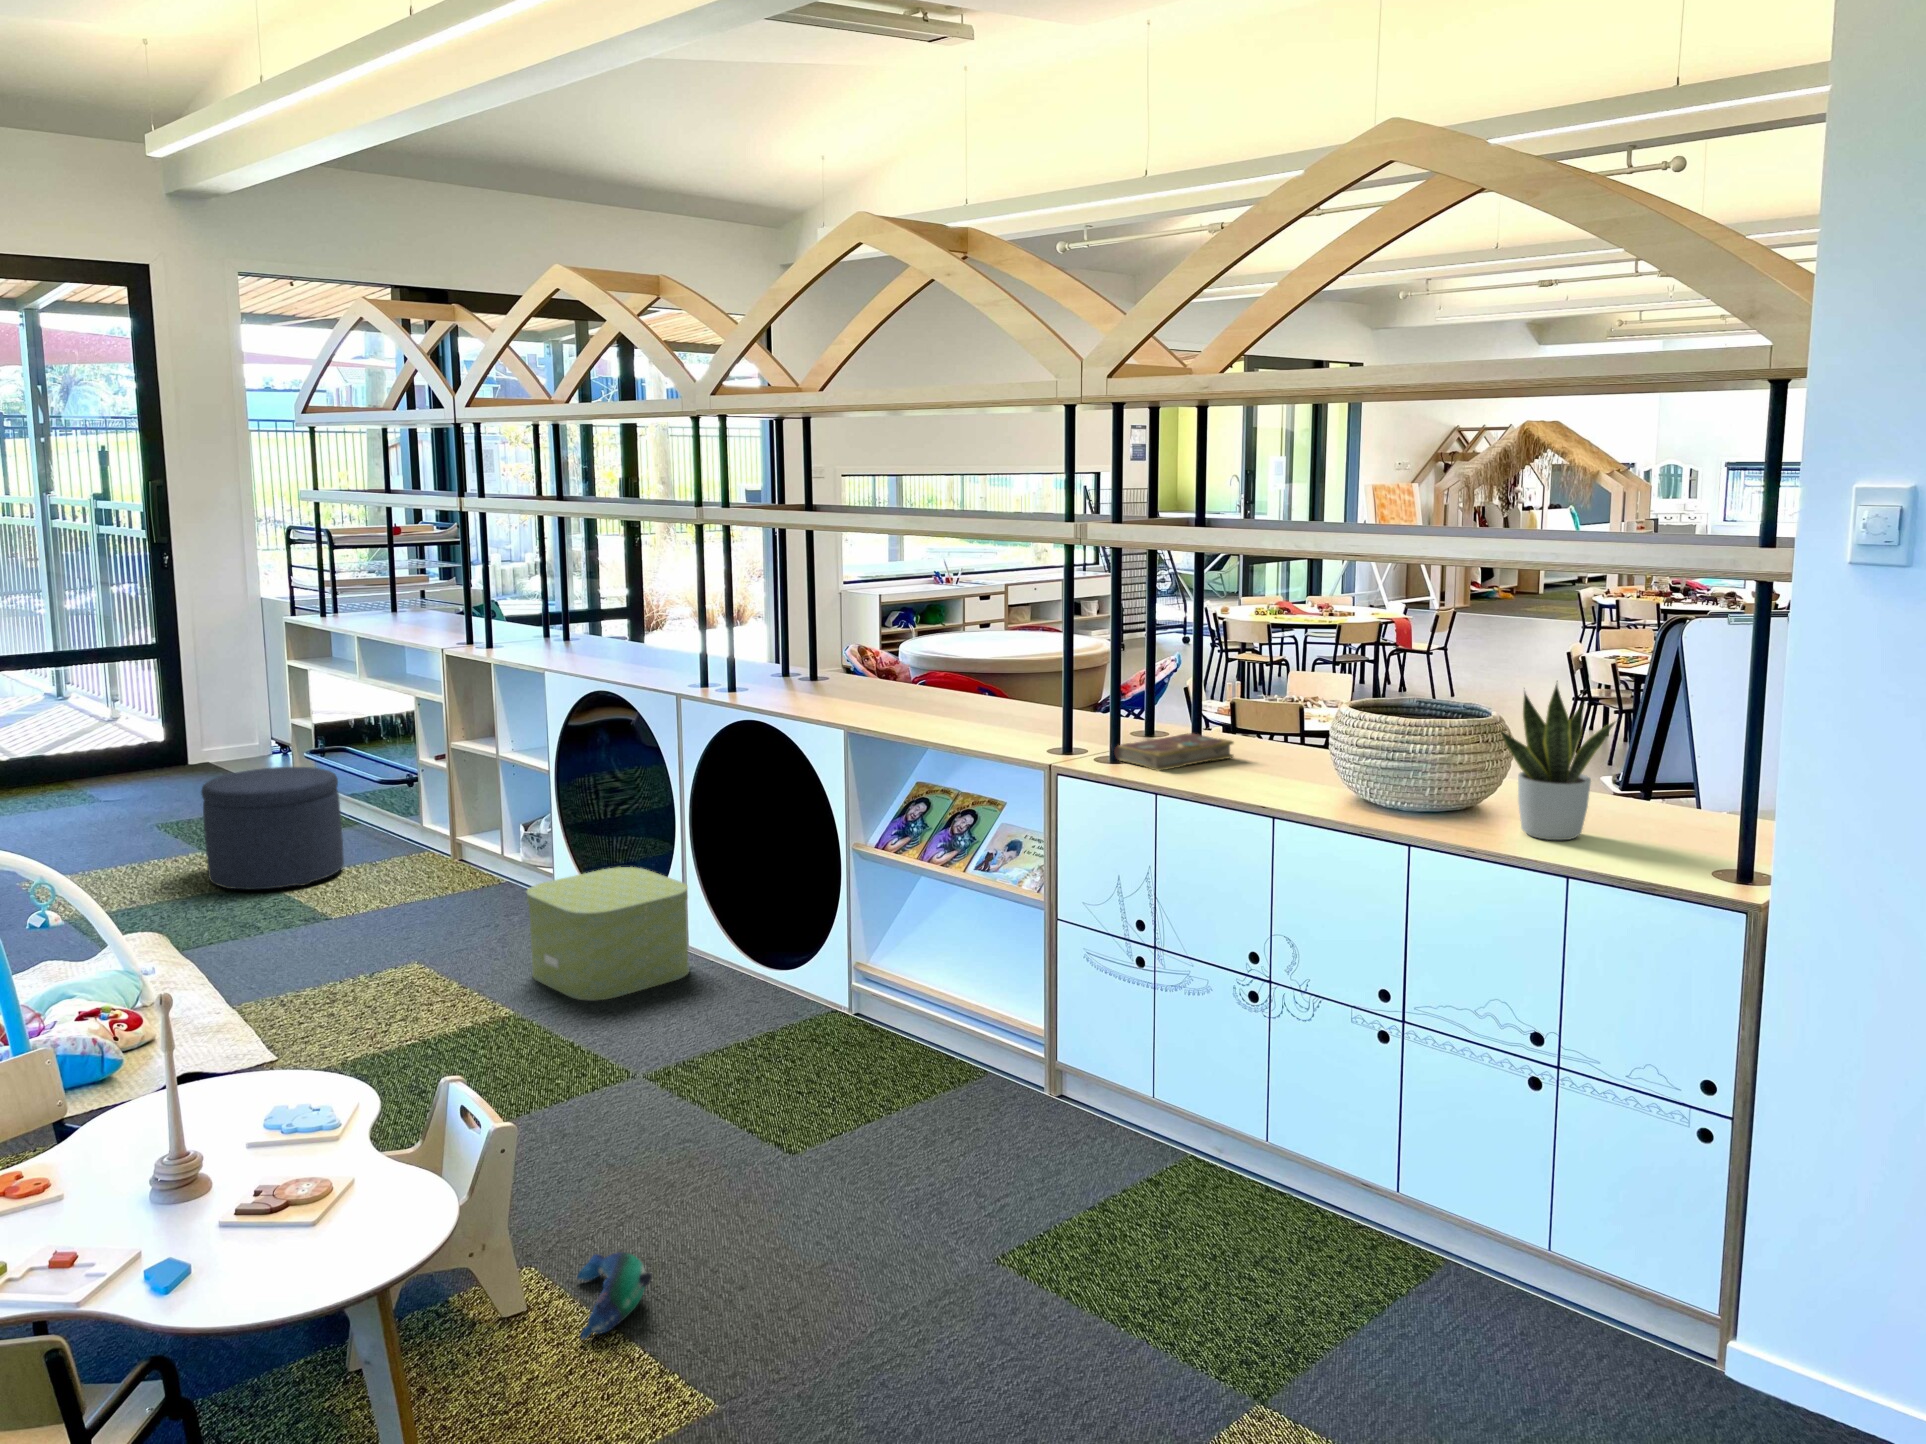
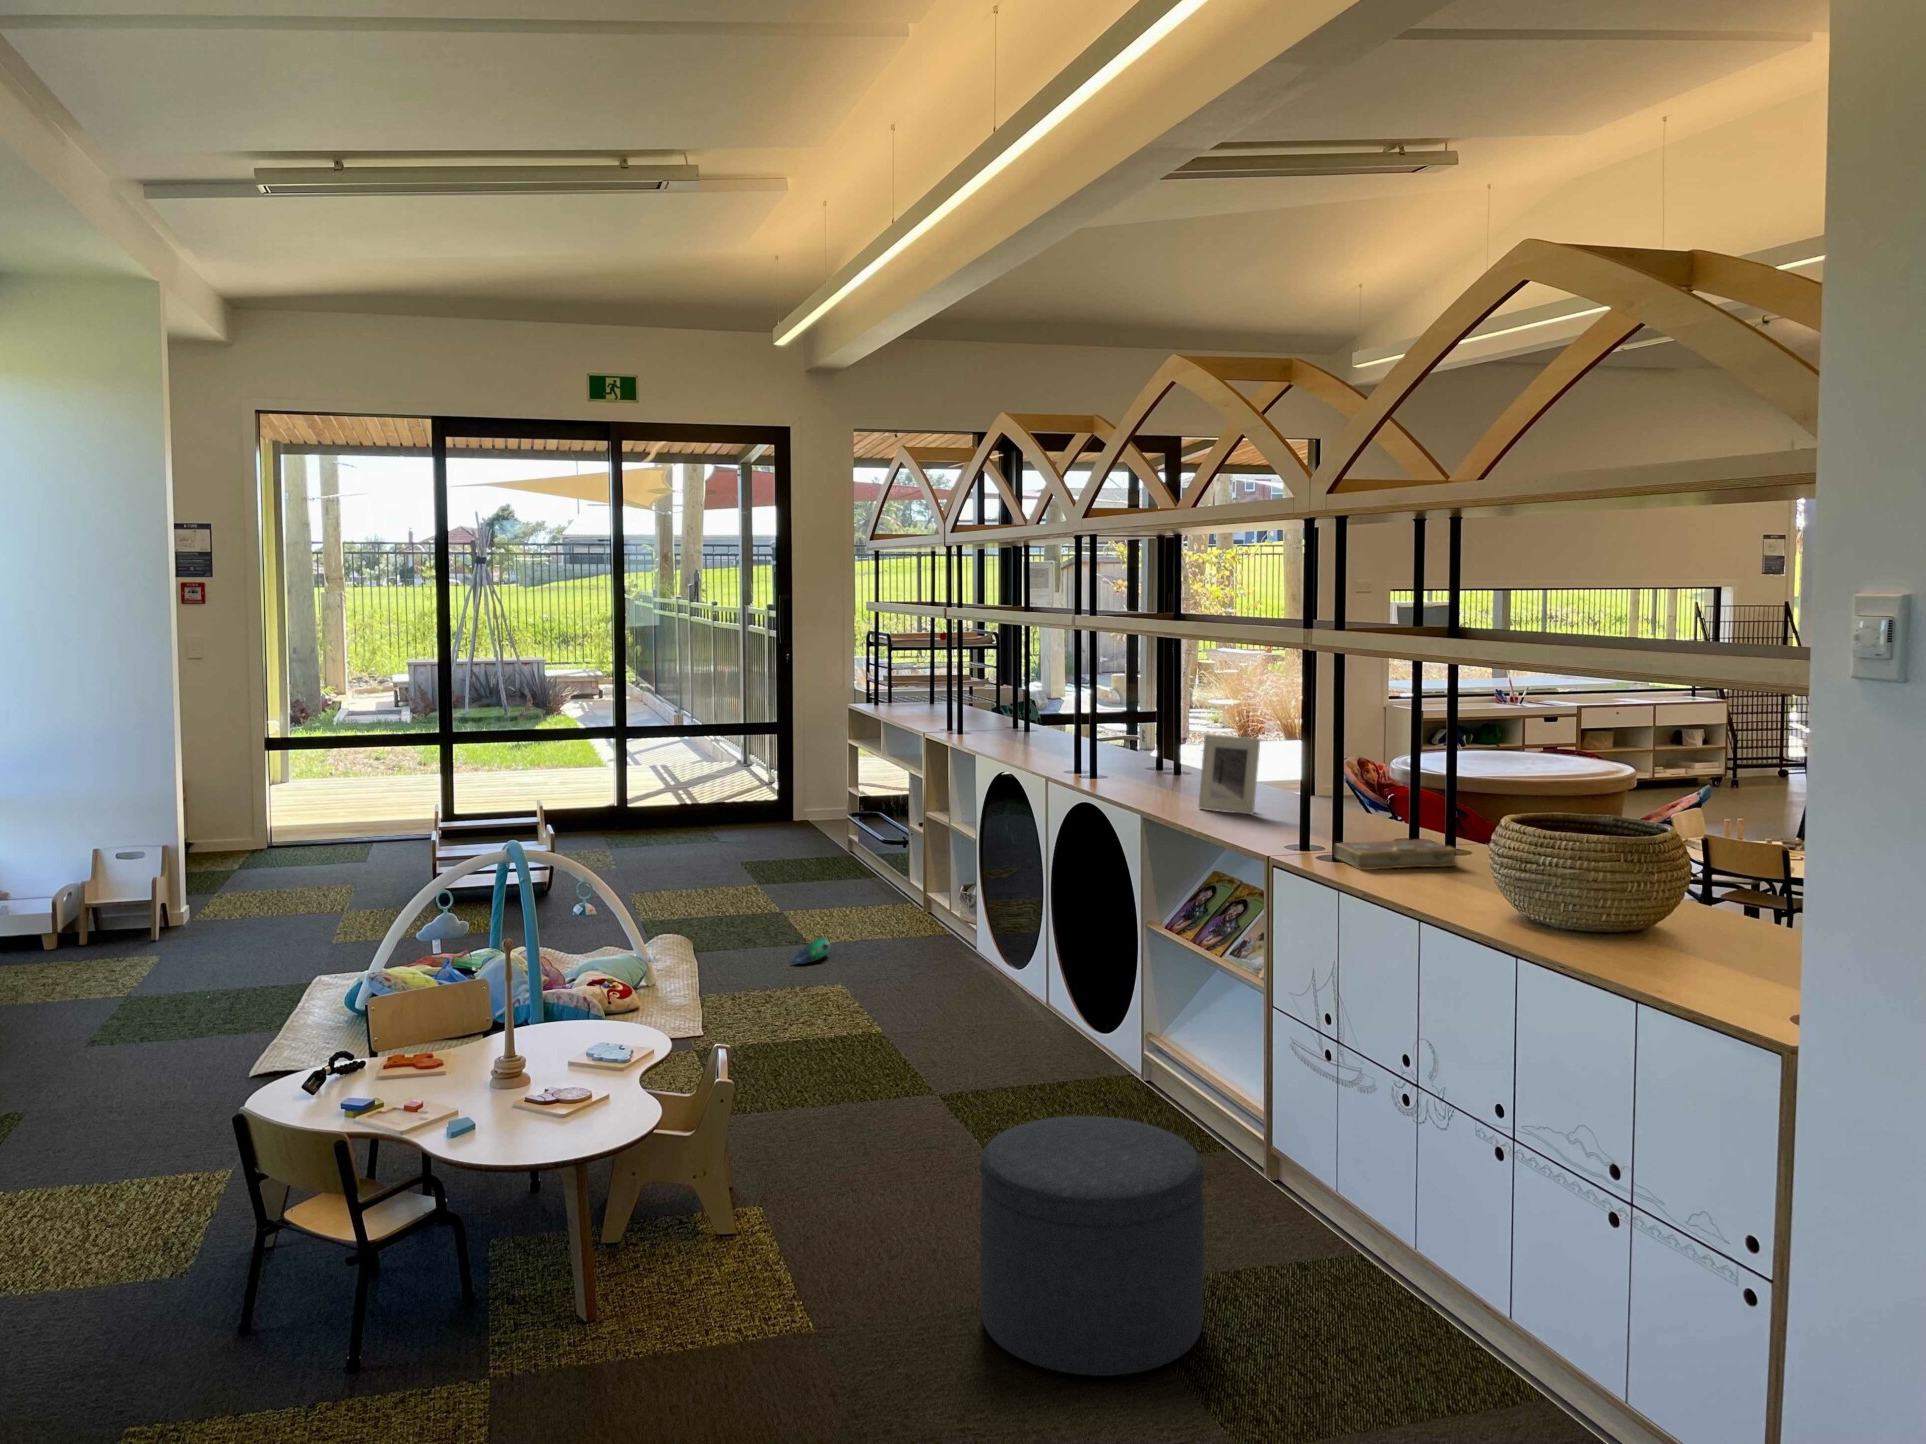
picture frame: none [904,638,970,721] -> present [1199,734,1260,814]
potted plant: present [1501,681,1615,840] -> none [1615,796,1762,973]
ottoman: present [201,767,344,889] -> present [980,1116,1204,1376]
storage box: present [527,867,689,1000] -> none [913,925,1041,1034]
plush toy: present [577,1252,652,1340] -> present [790,937,830,964]

